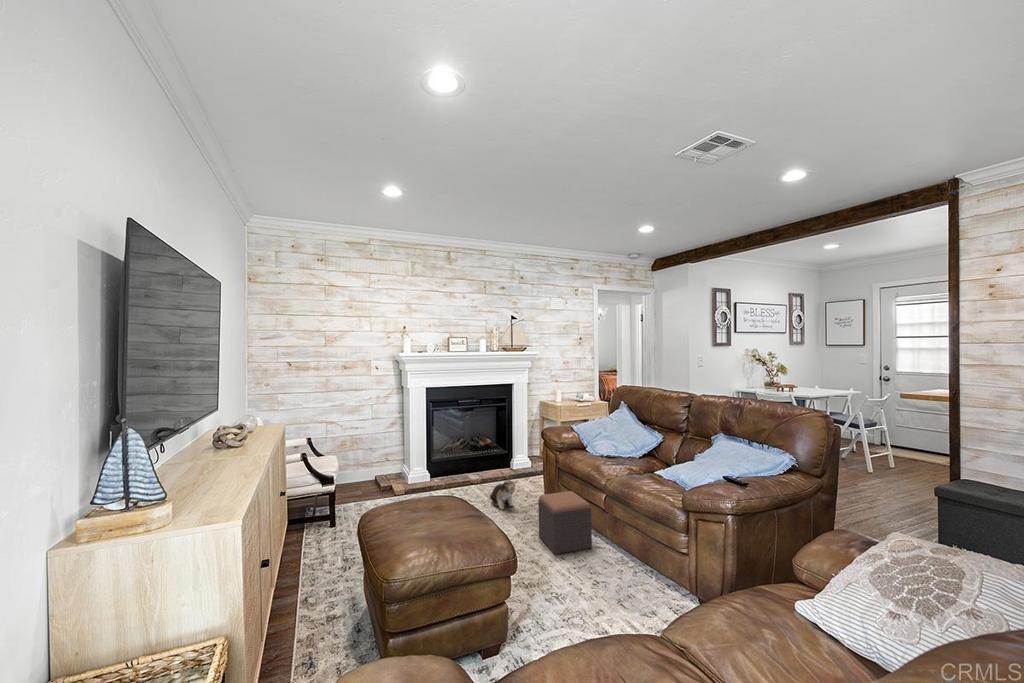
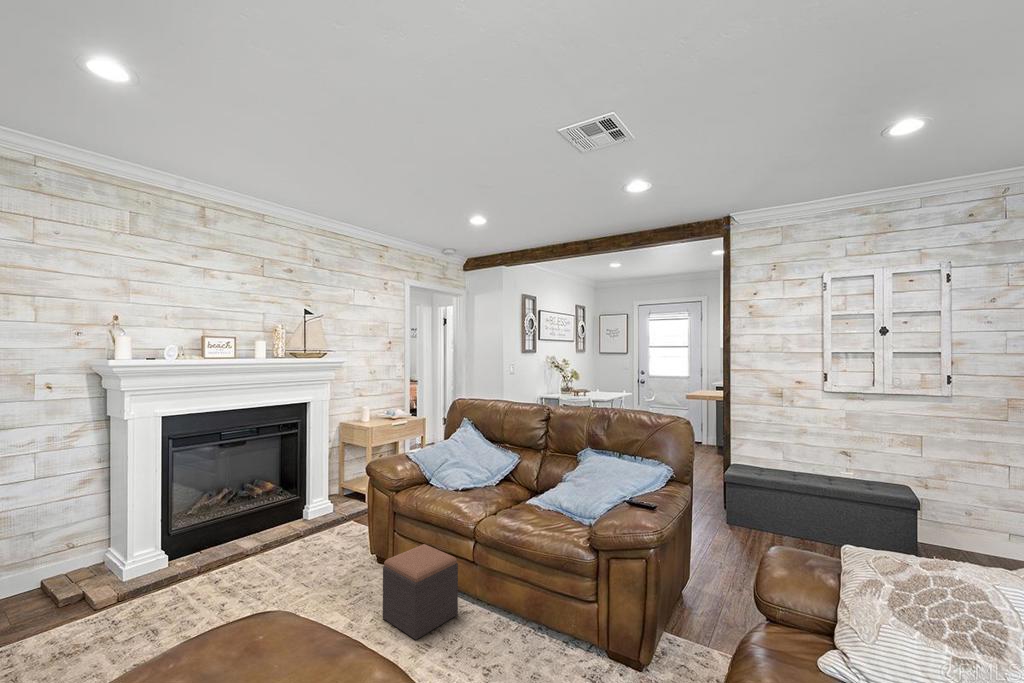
plush toy: present [490,480,517,510] -> none [284,542,336,589]

